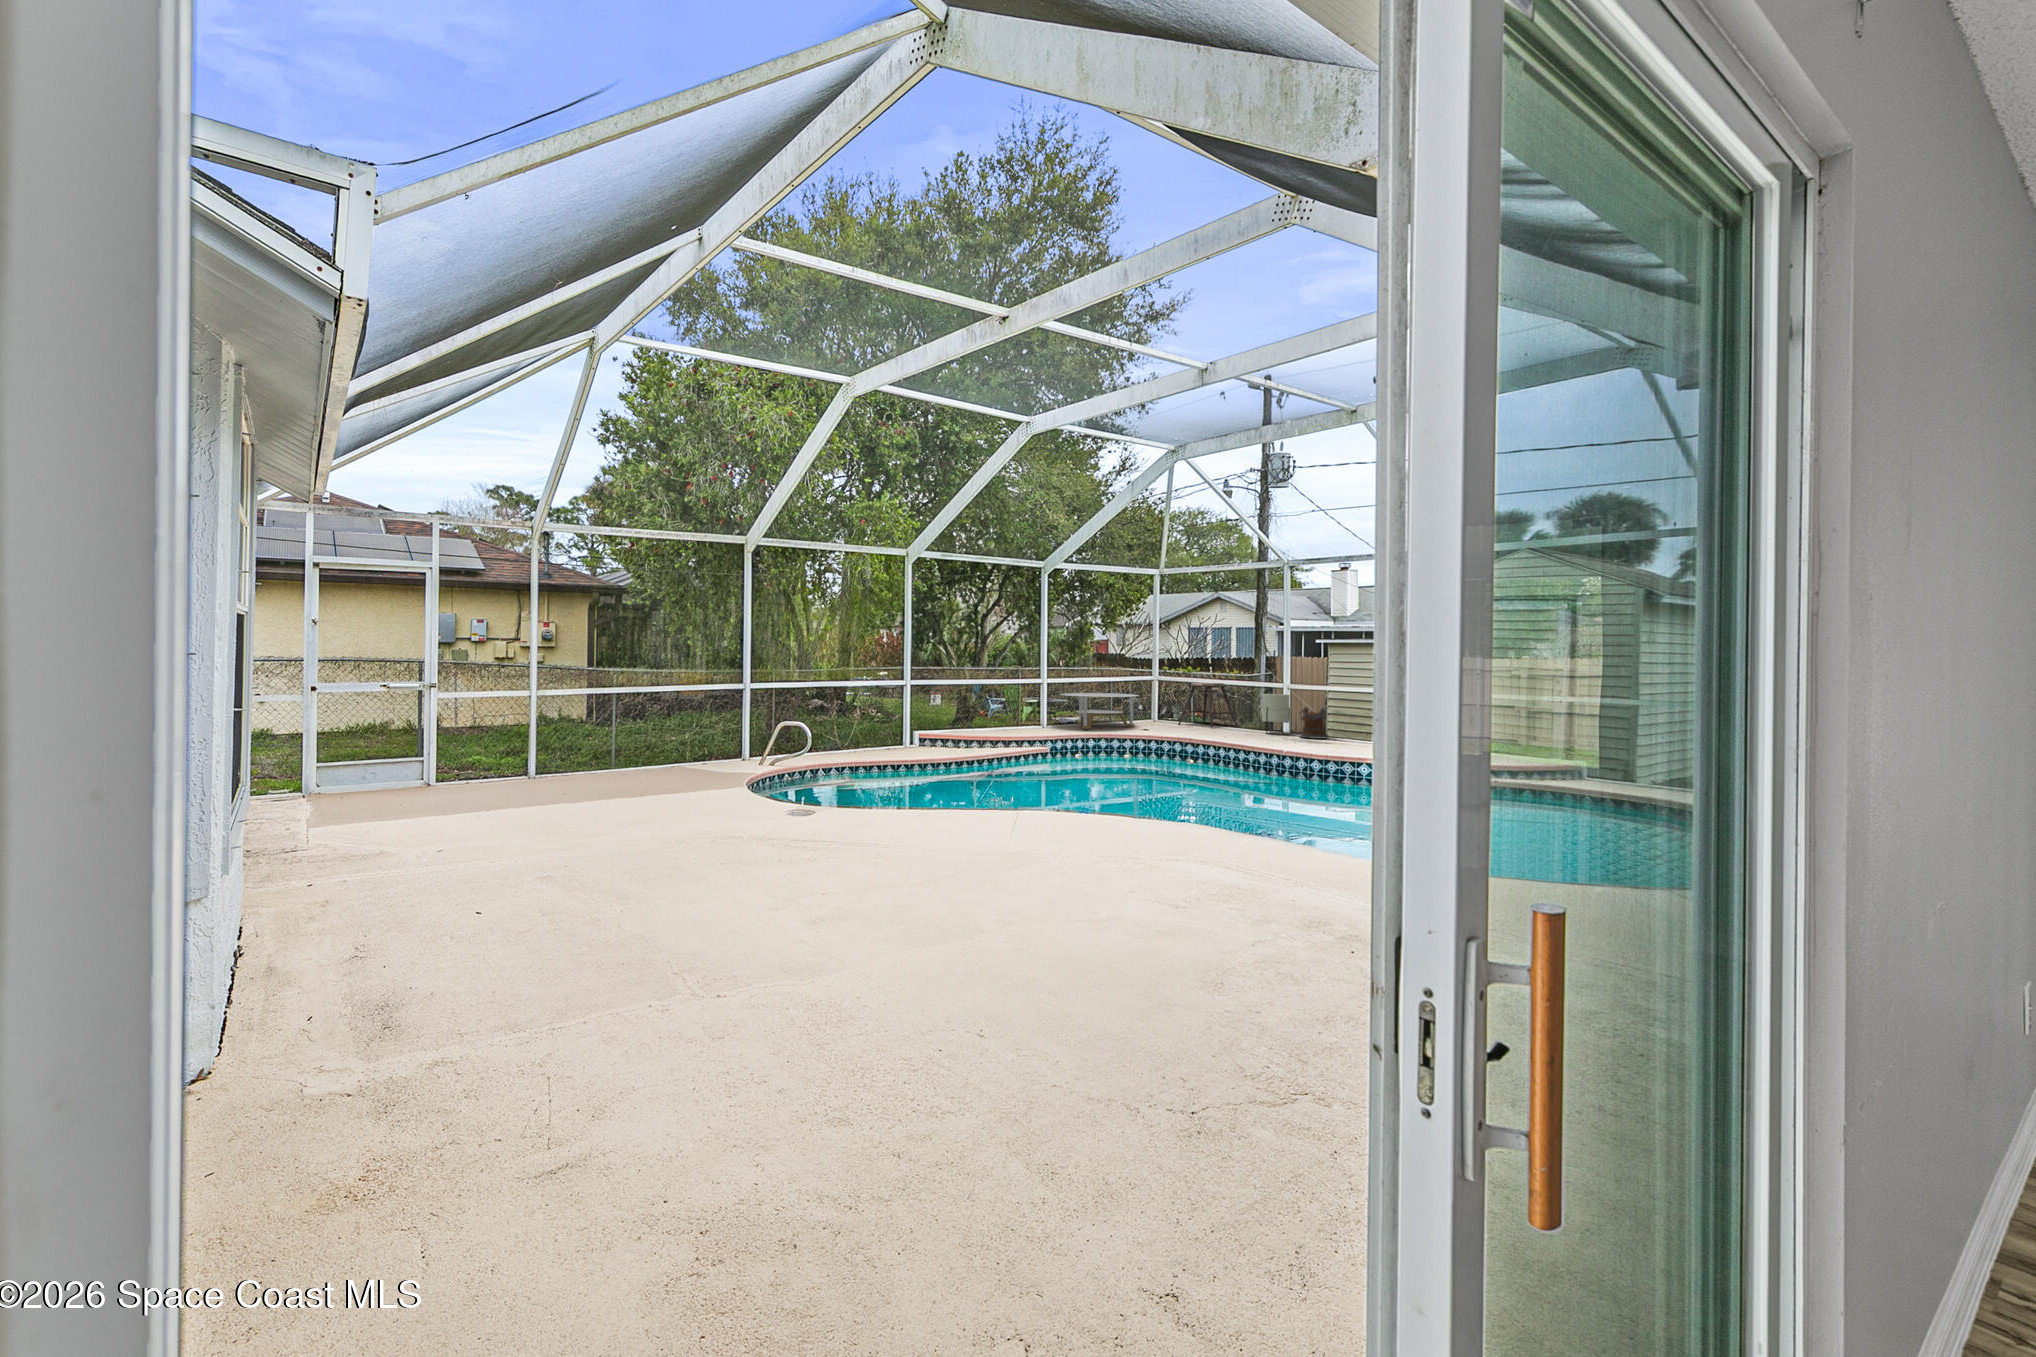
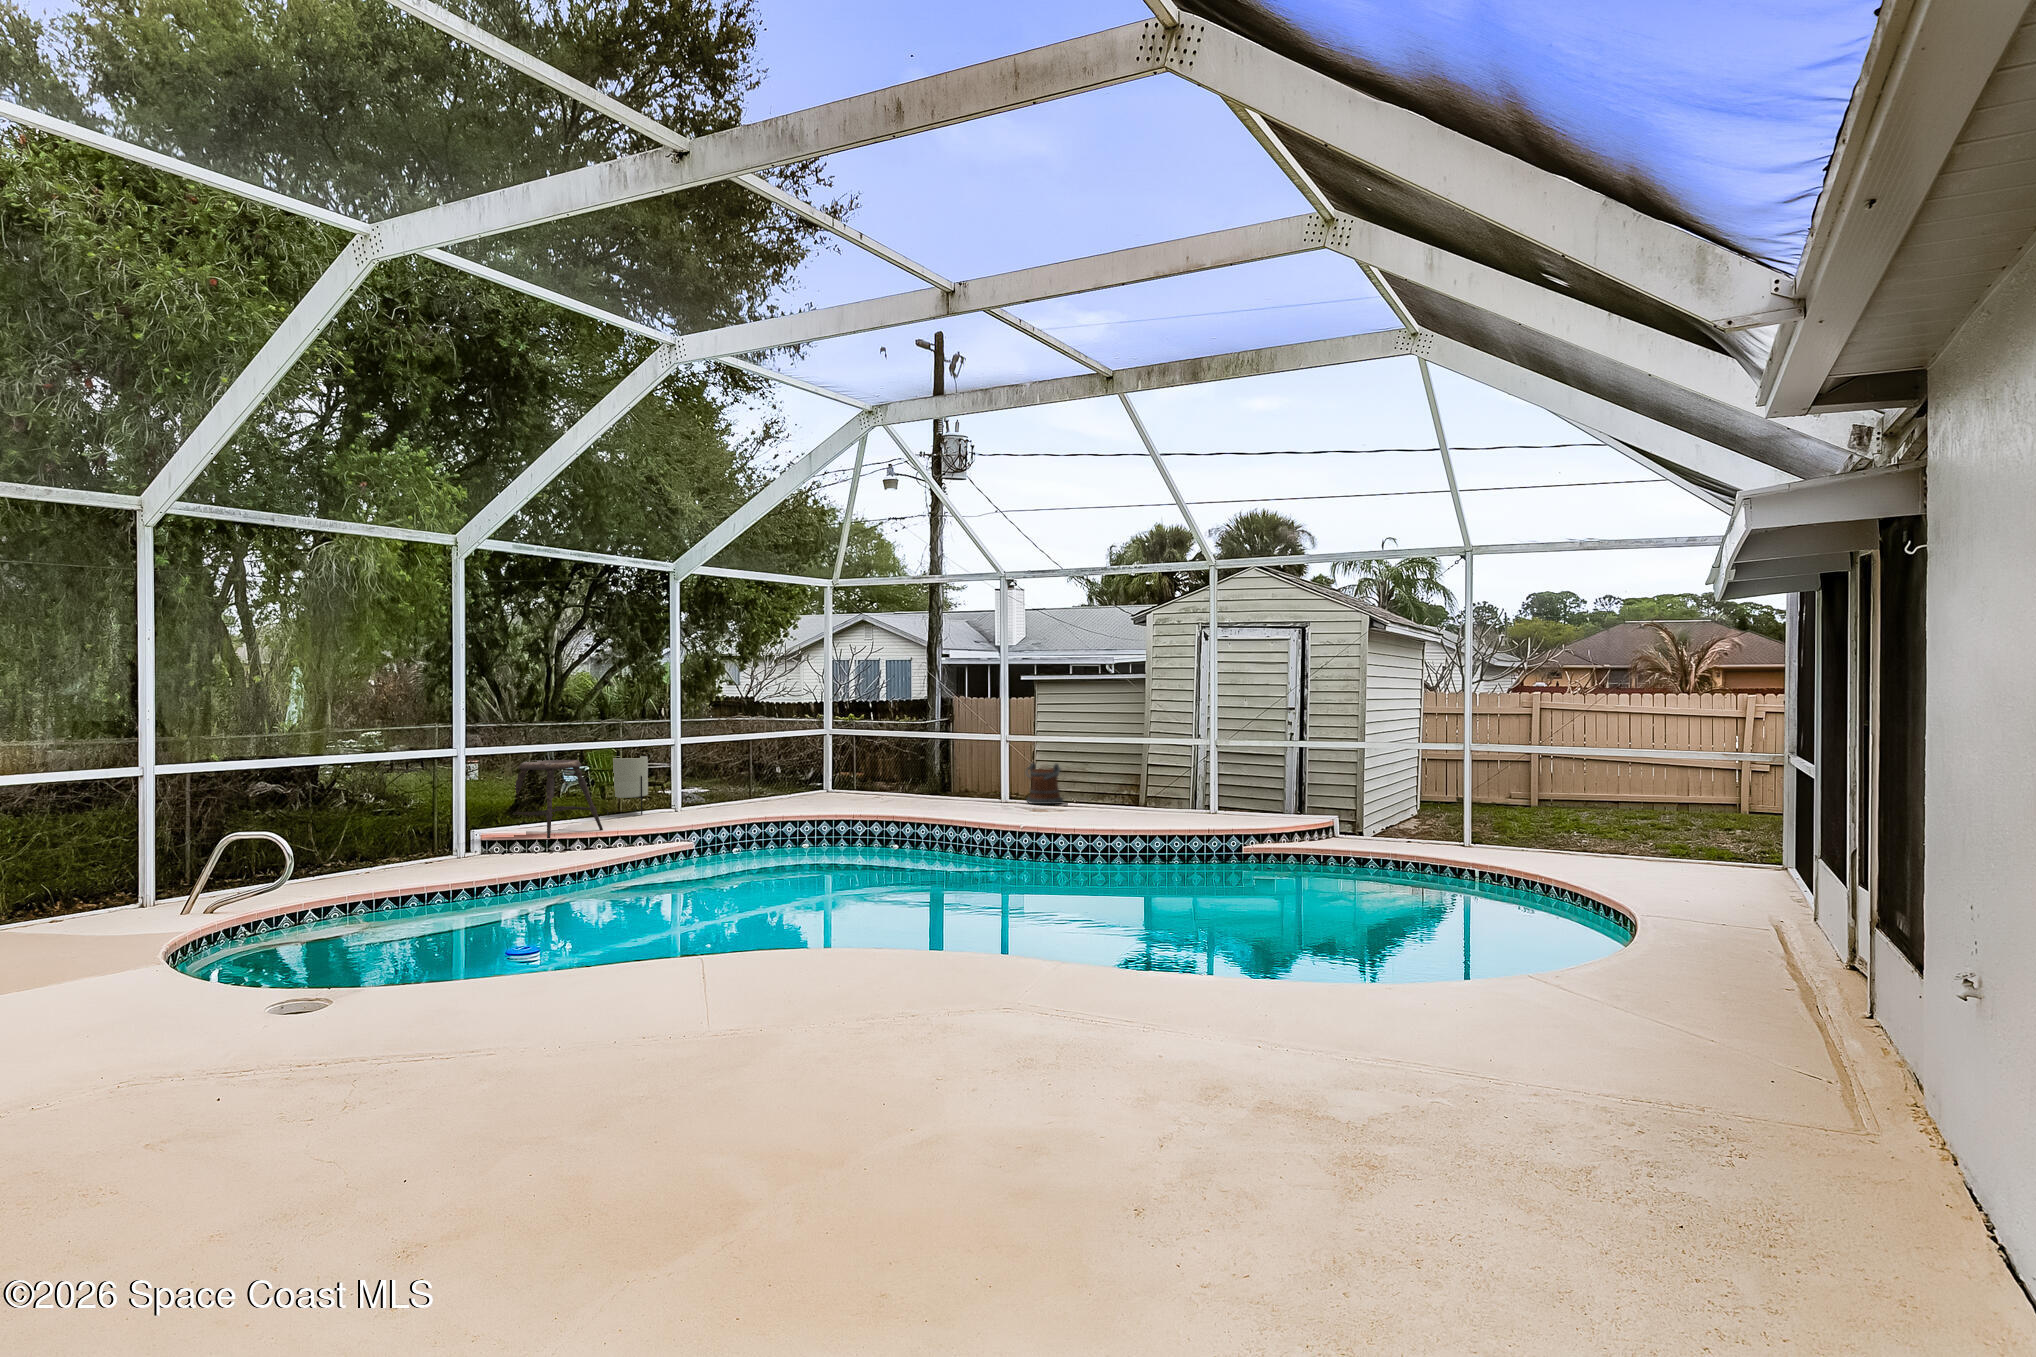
stool: present [1178,683,1237,727] -> present [513,760,603,838]
round table: present [1060,693,1139,729] -> none [693,753,807,807]
planter: present [1262,694,1290,734] -> present [608,756,648,815]

